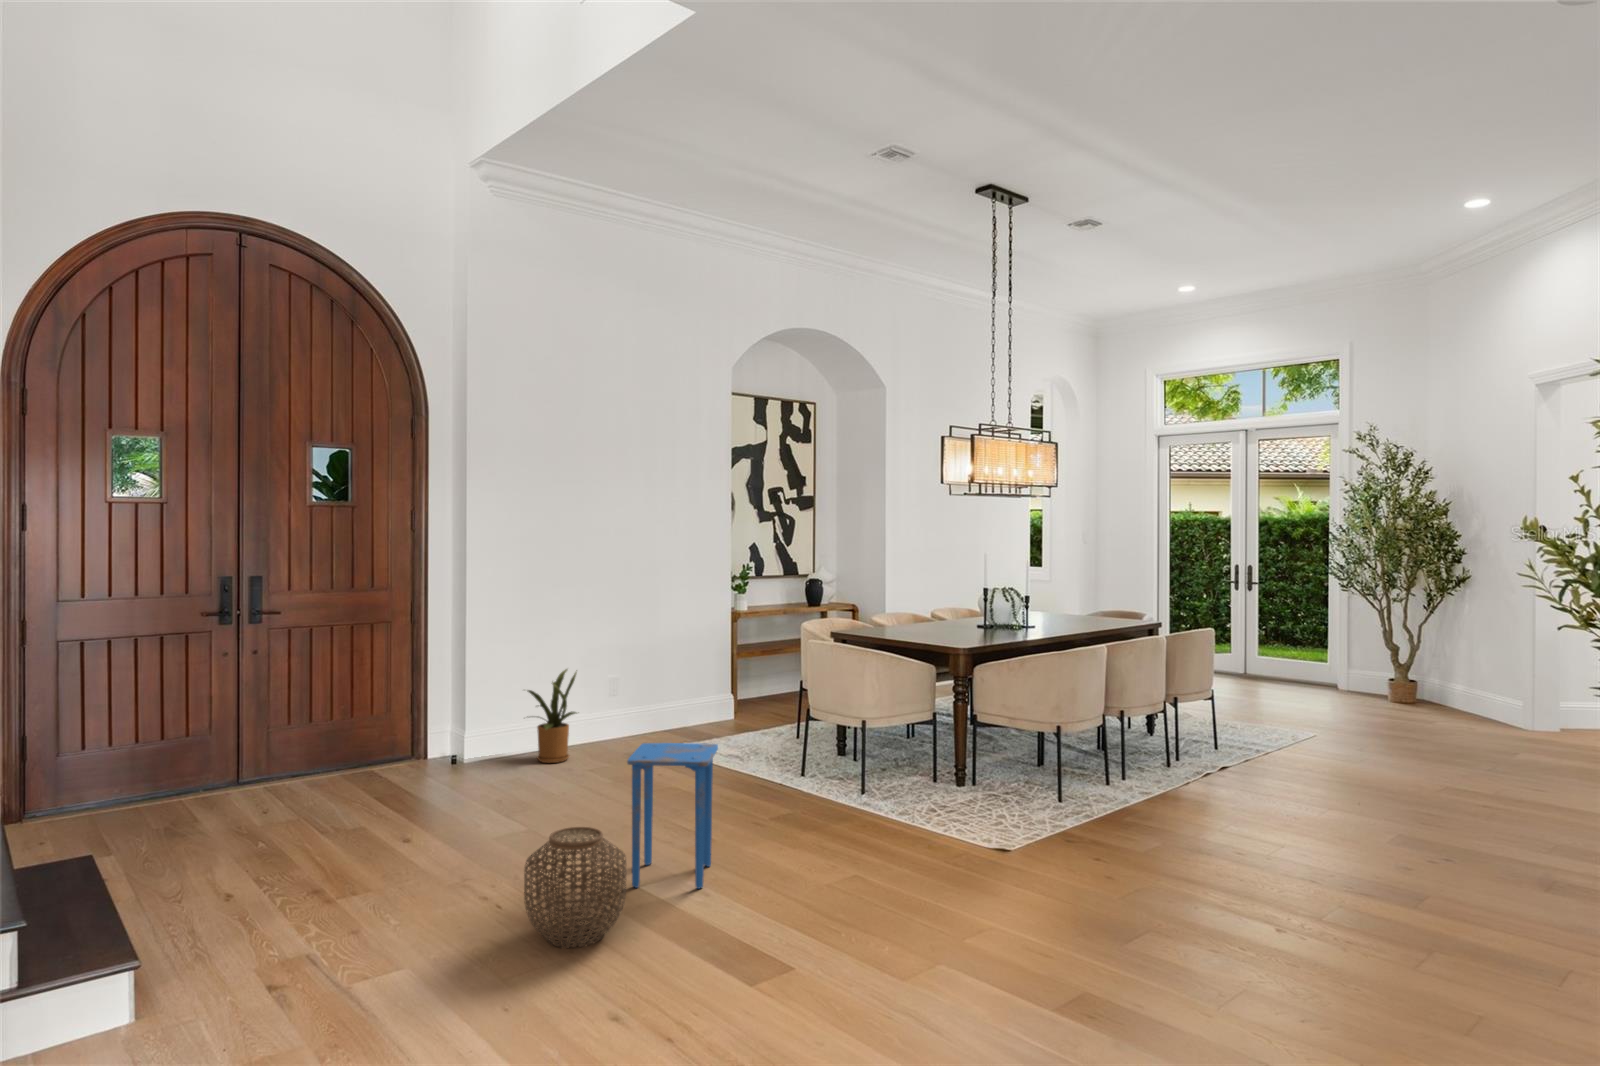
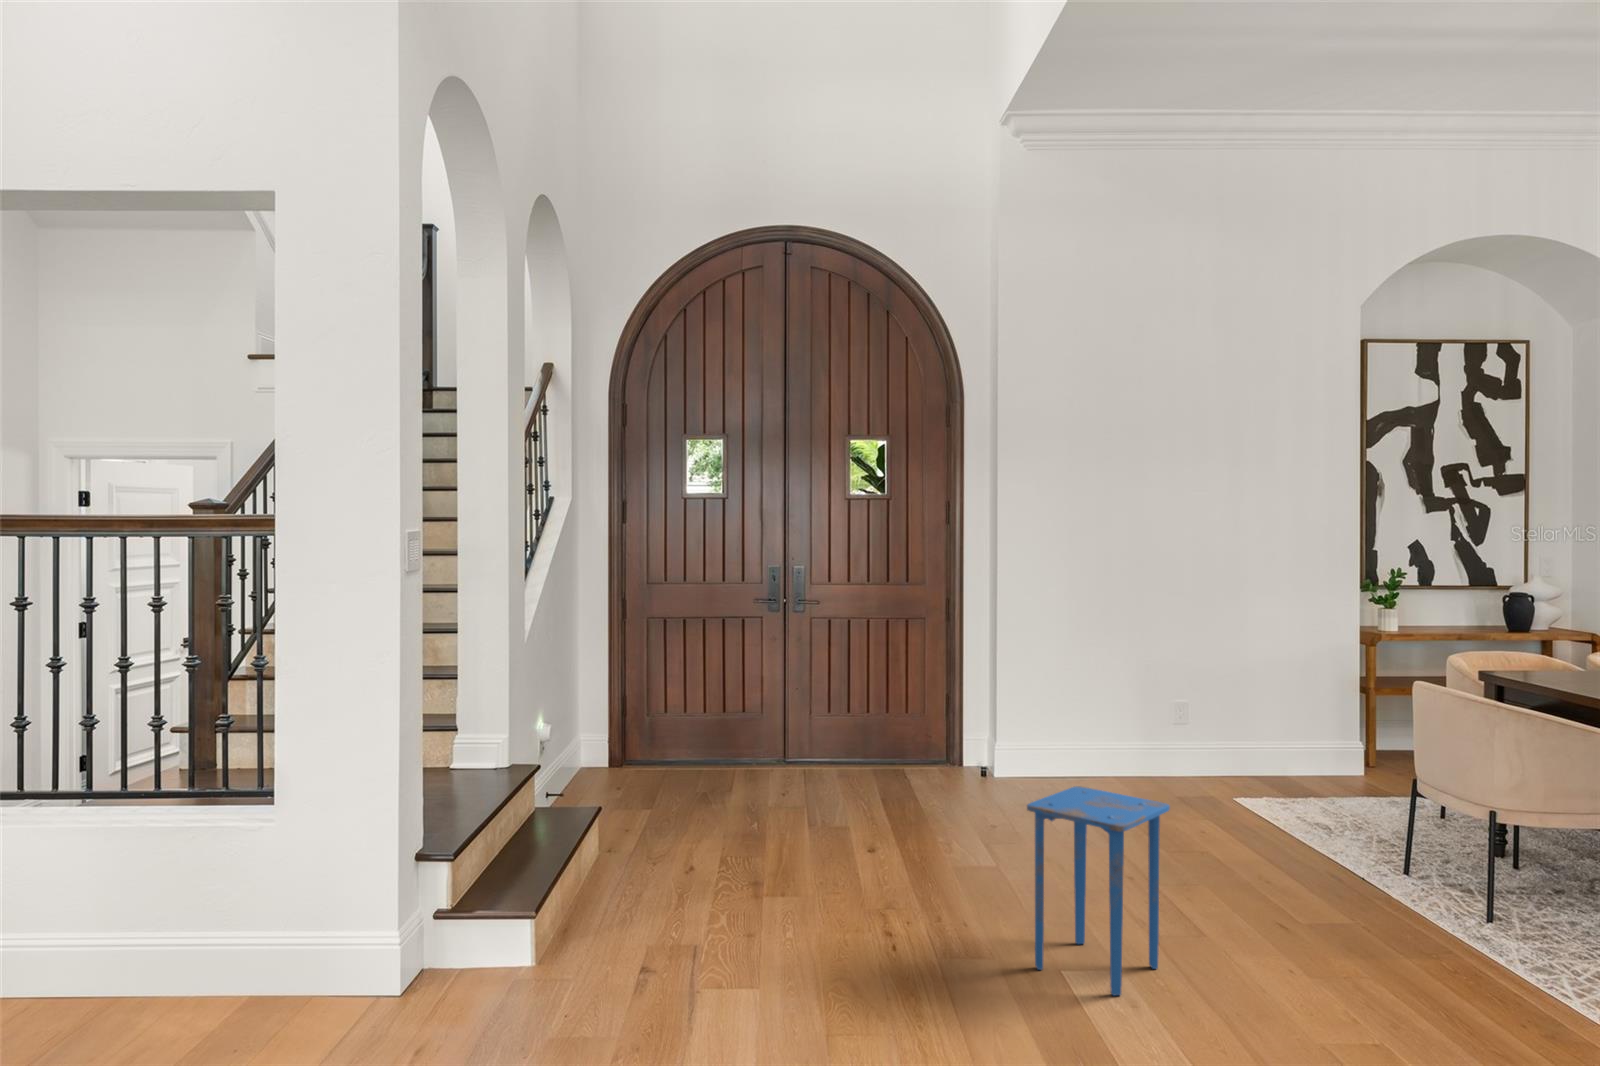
house plant: present [528,669,577,763] -> none [1043,684,1128,794]
woven basket: present [524,827,626,948] -> none [854,874,977,1026]

